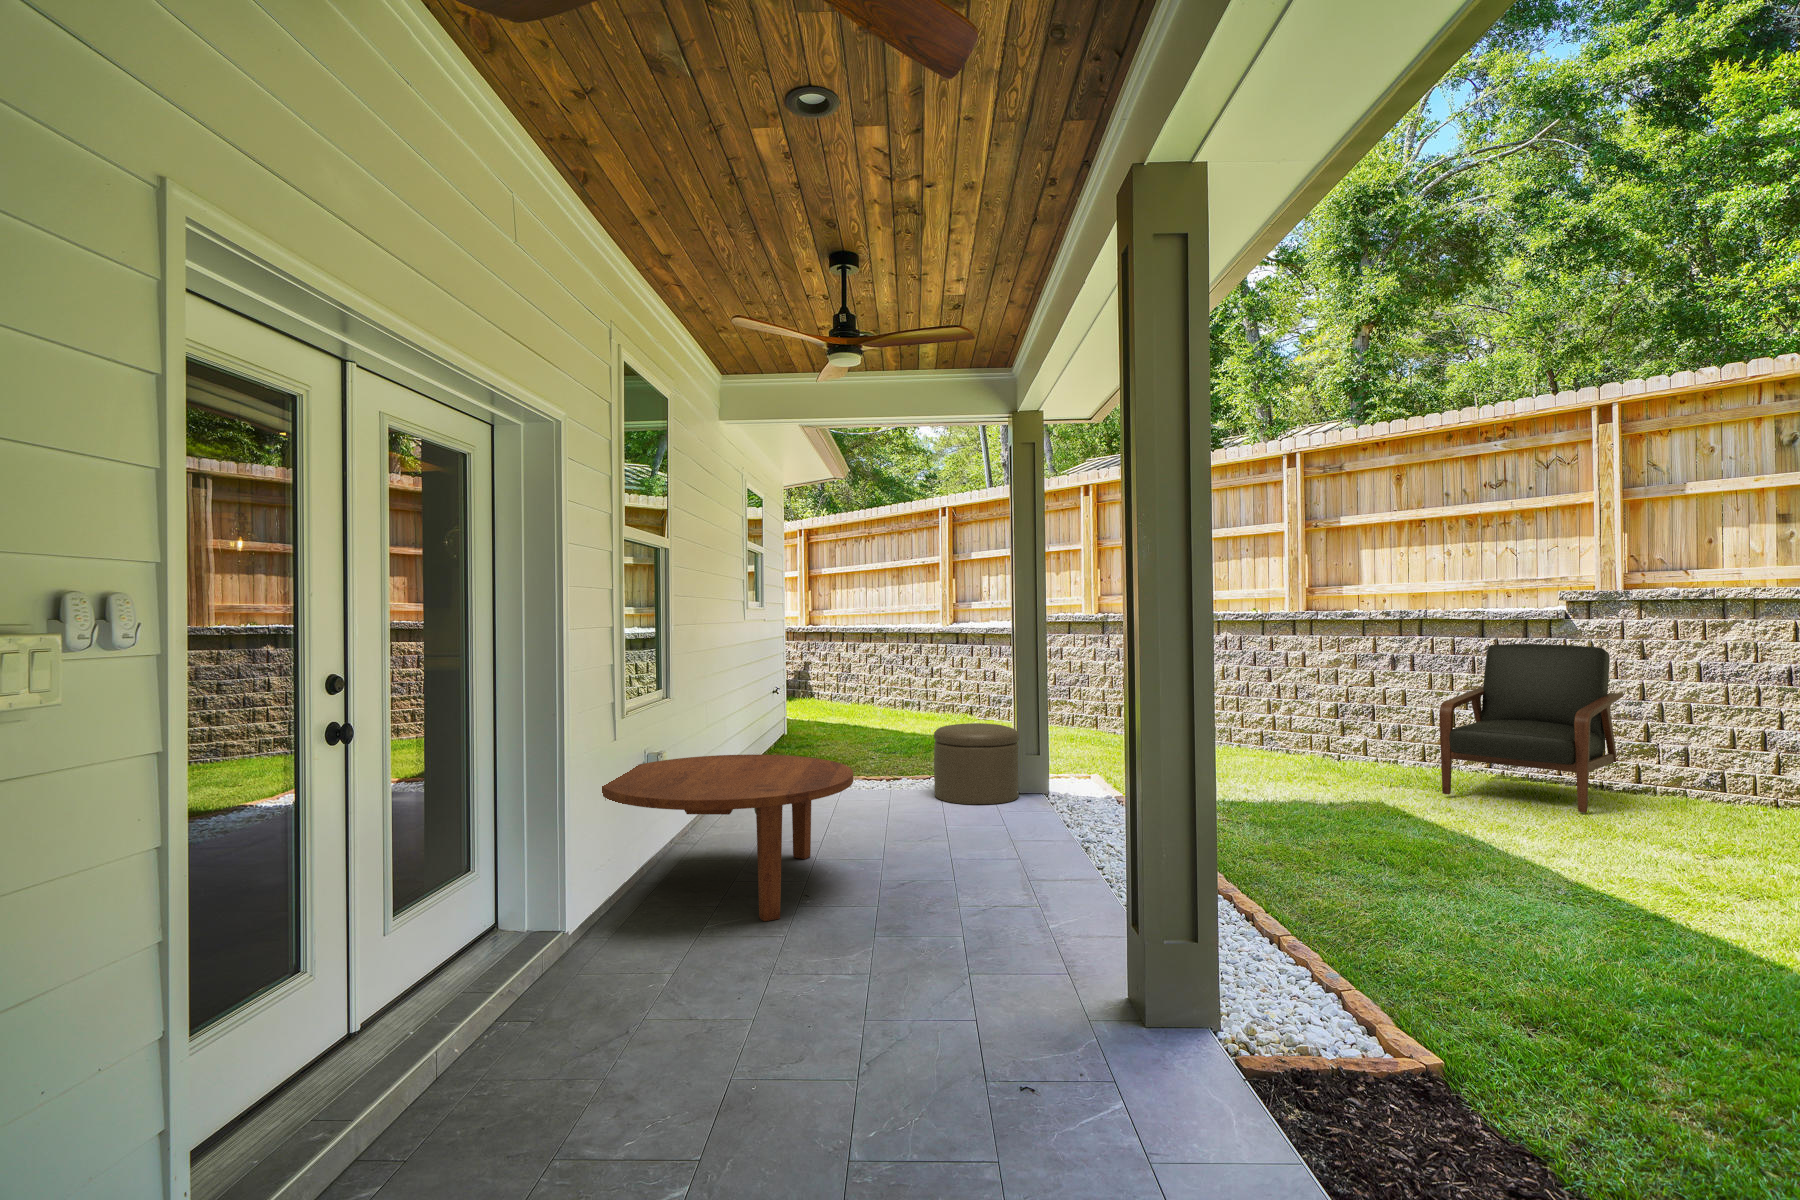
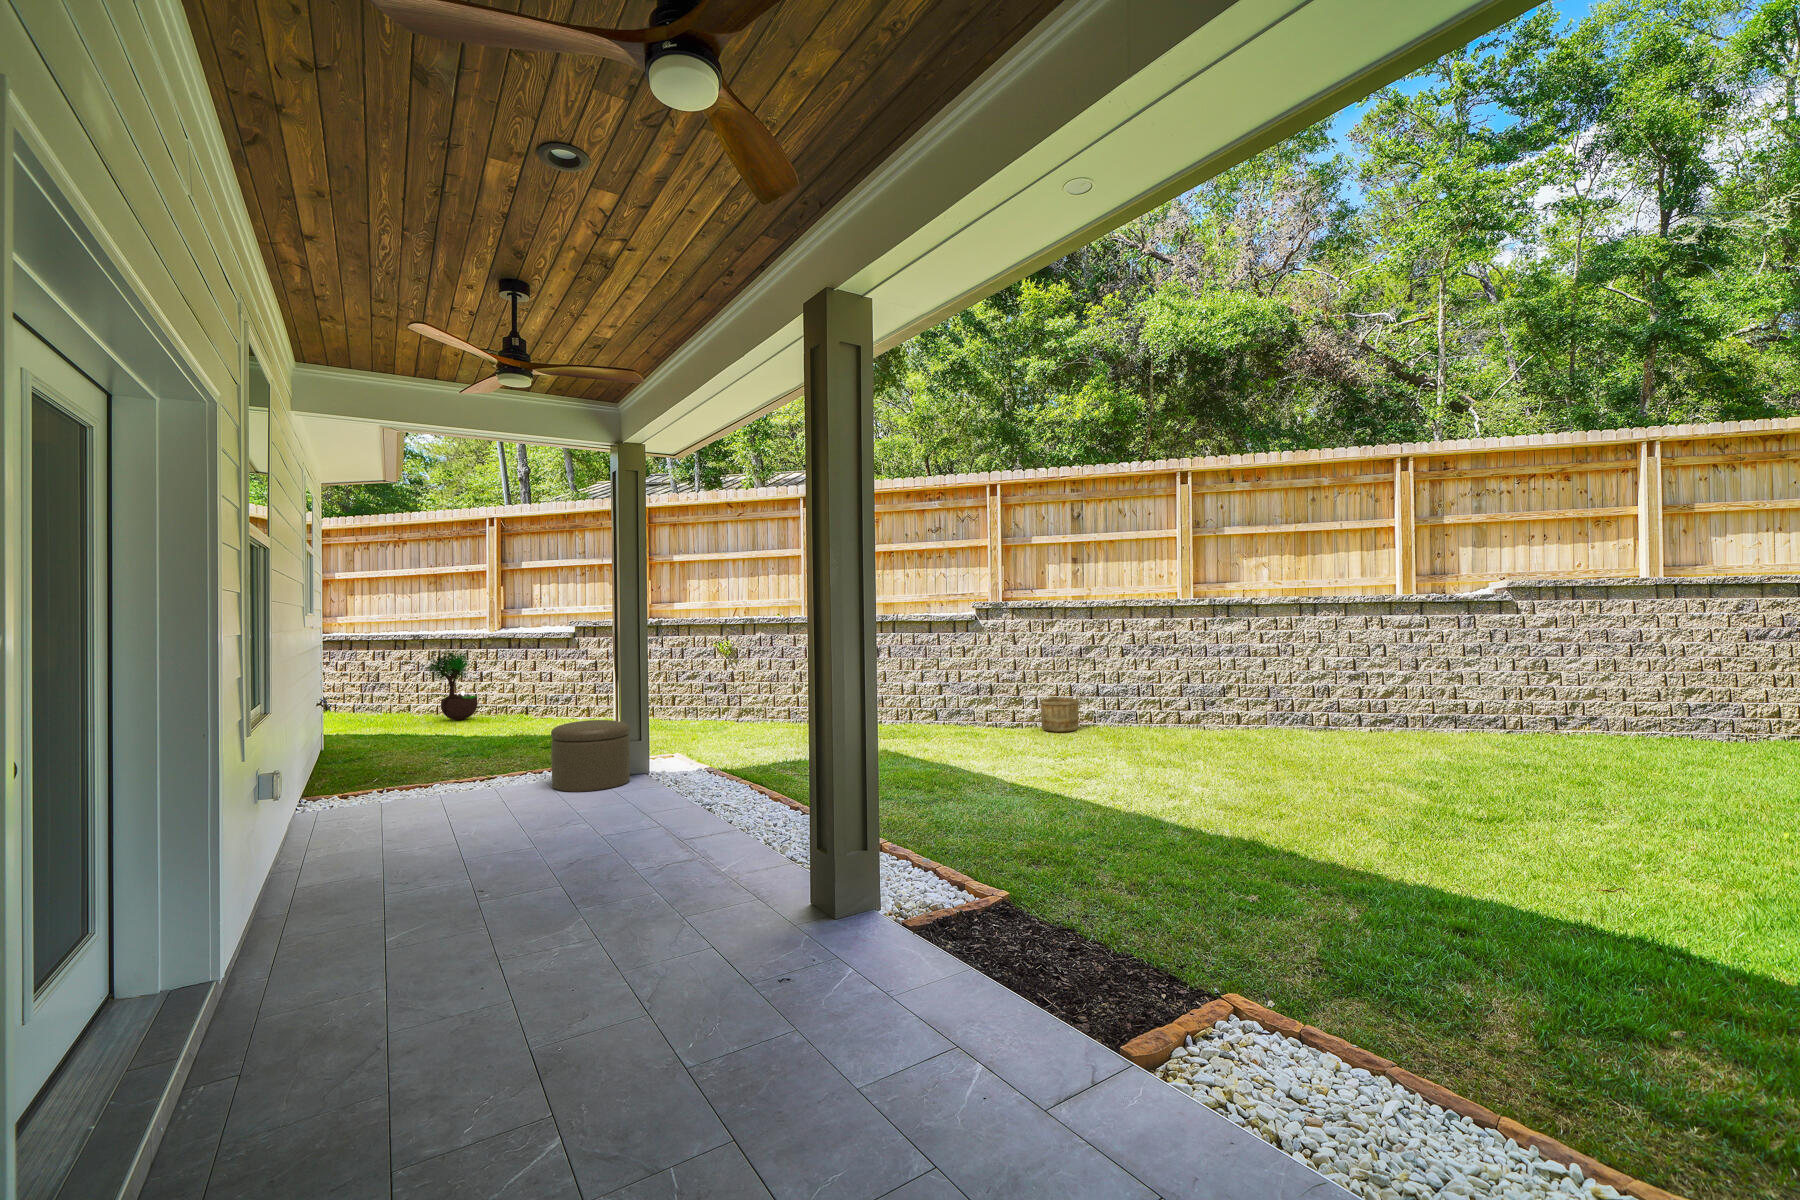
potted tree: none [876,638,928,717] -> present [426,649,478,720]
chair: present [1439,644,1623,813] -> none [915,637,1007,743]
wooden bucket: none [1688,751,1777,811] -> present [1040,698,1079,732]
coffee table: present [602,755,853,921] -> none [269,766,546,922]

